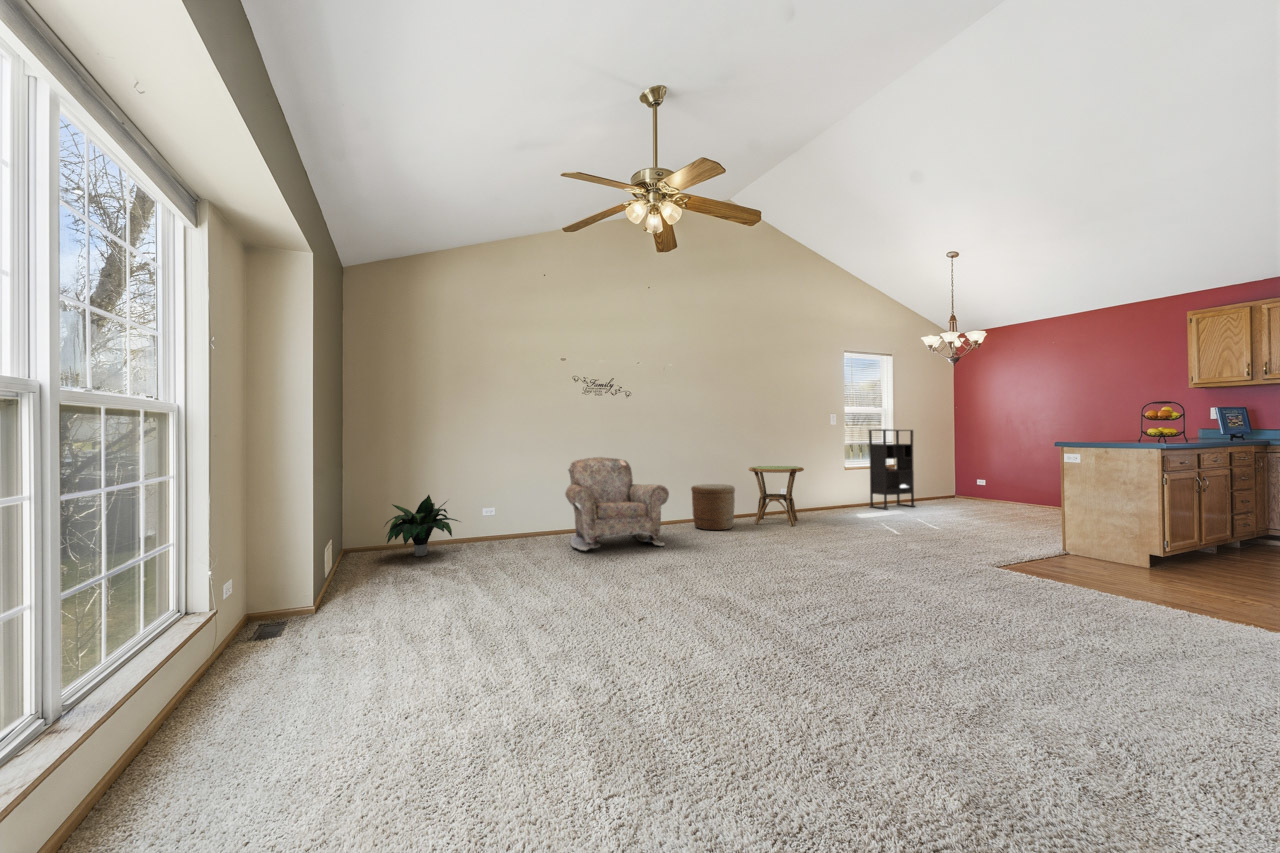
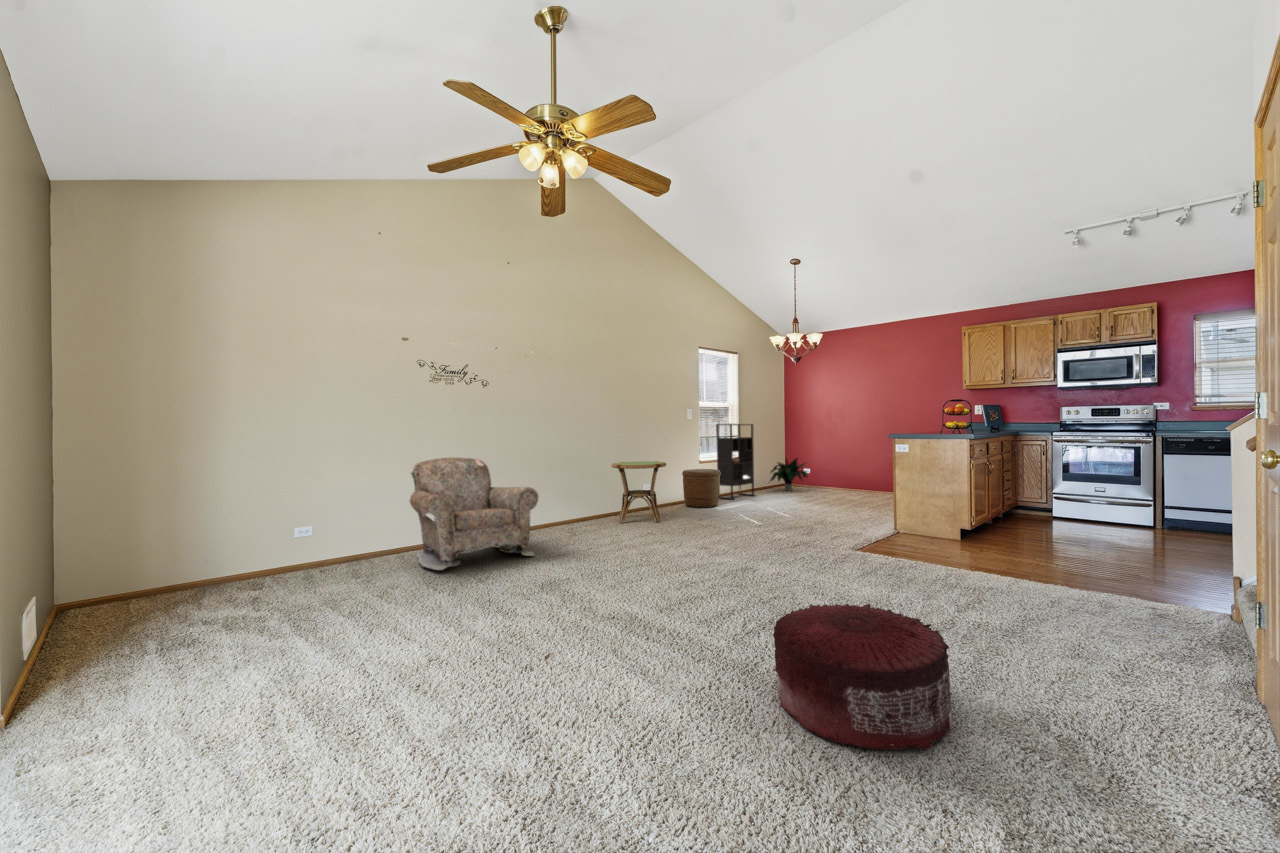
woven basket: present [691,484,735,530] -> present [682,469,720,508]
potted plant: present [384,495,460,556] -> present [771,458,807,491]
pouf: none [812,597,986,729] -> present [773,604,953,750]

